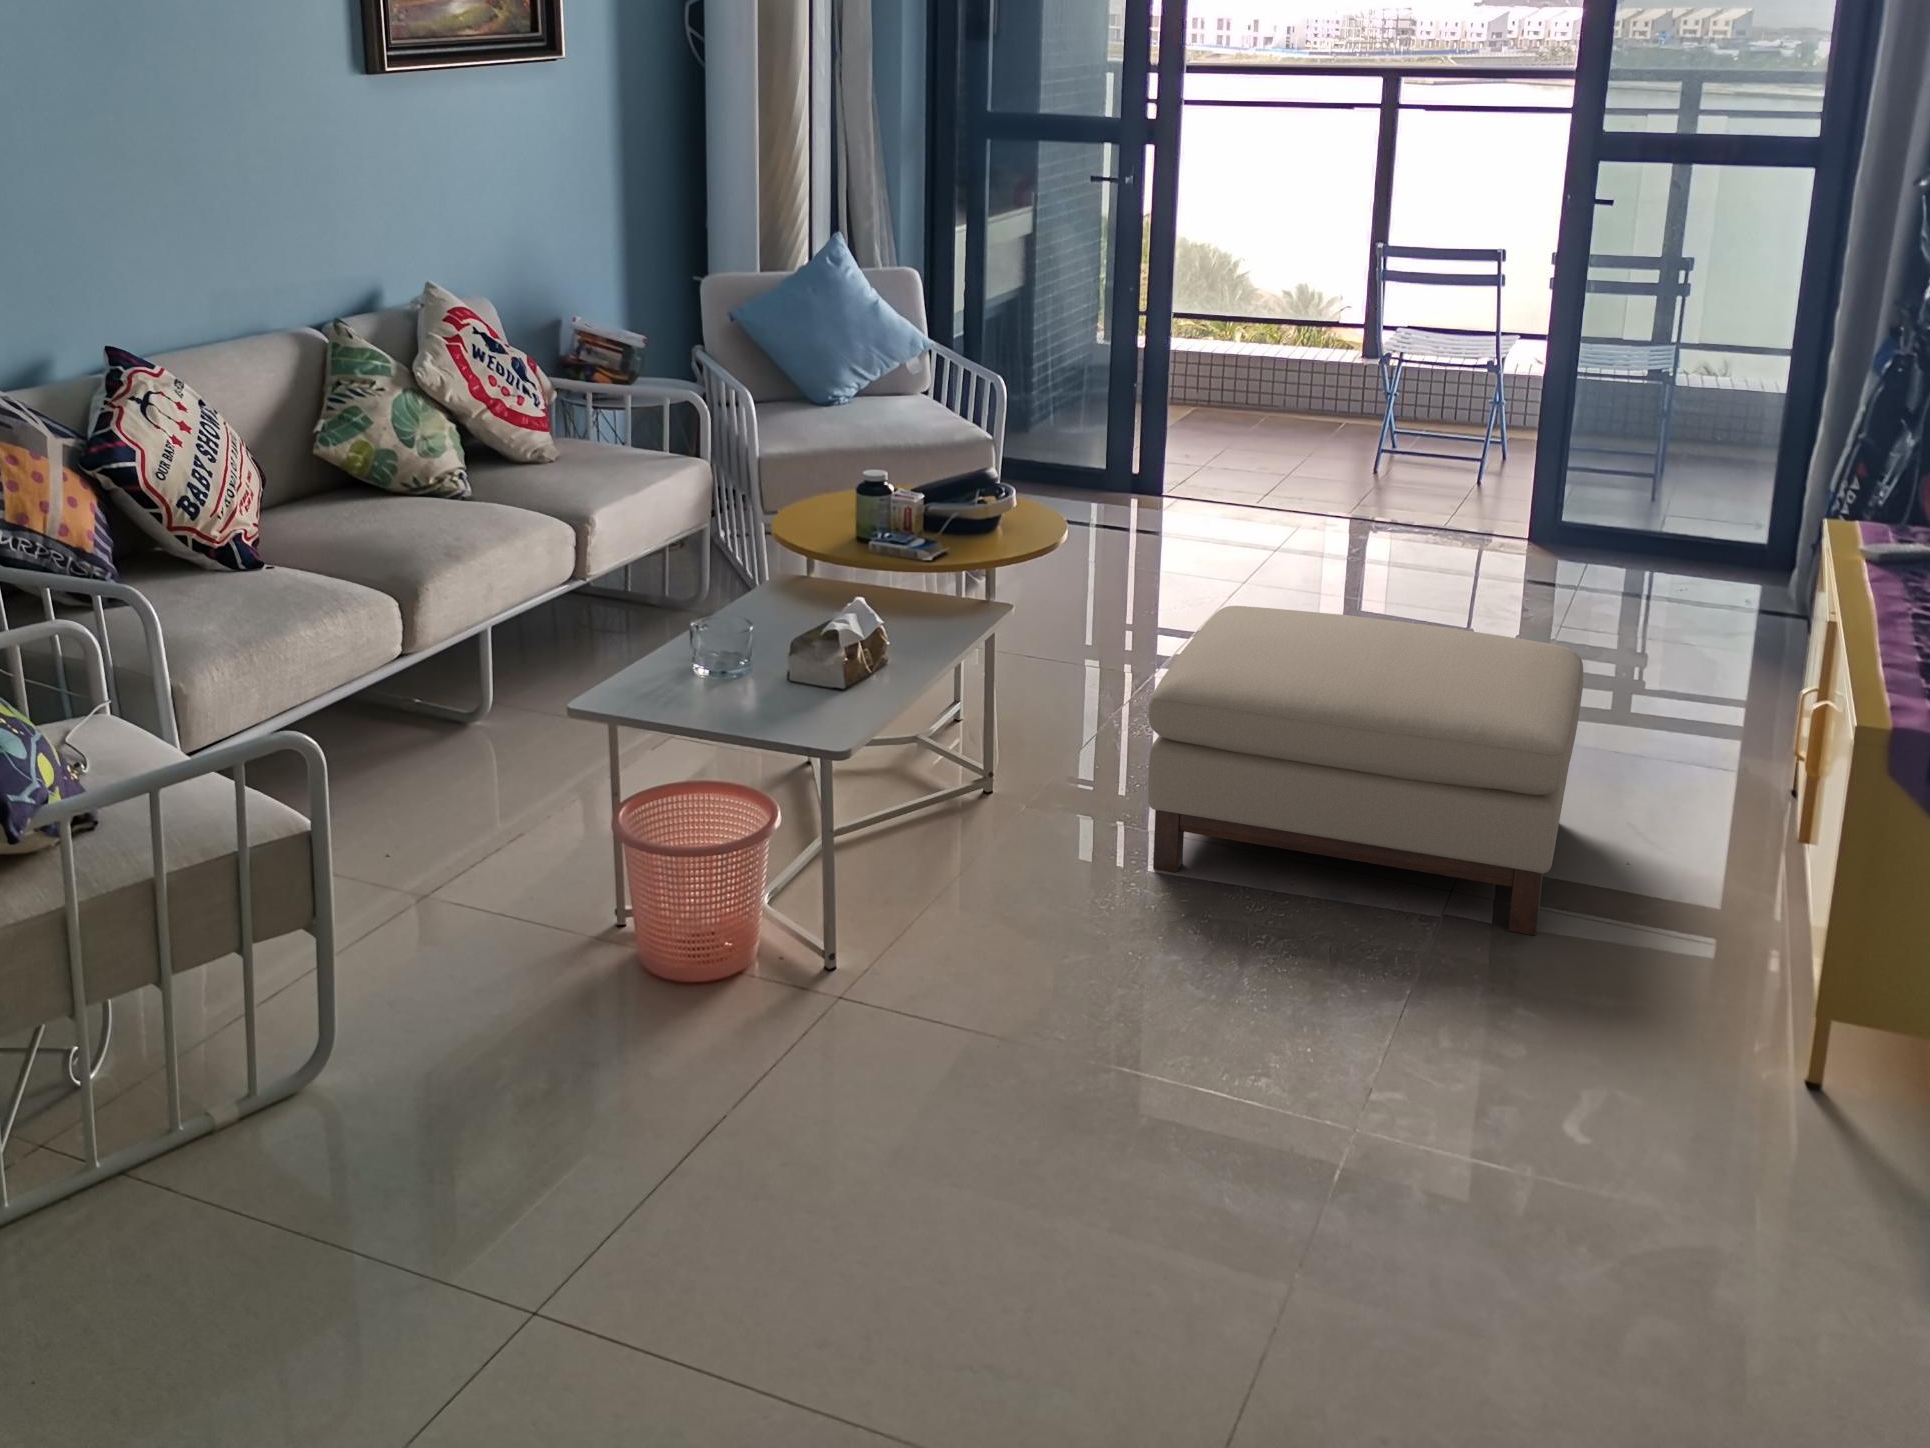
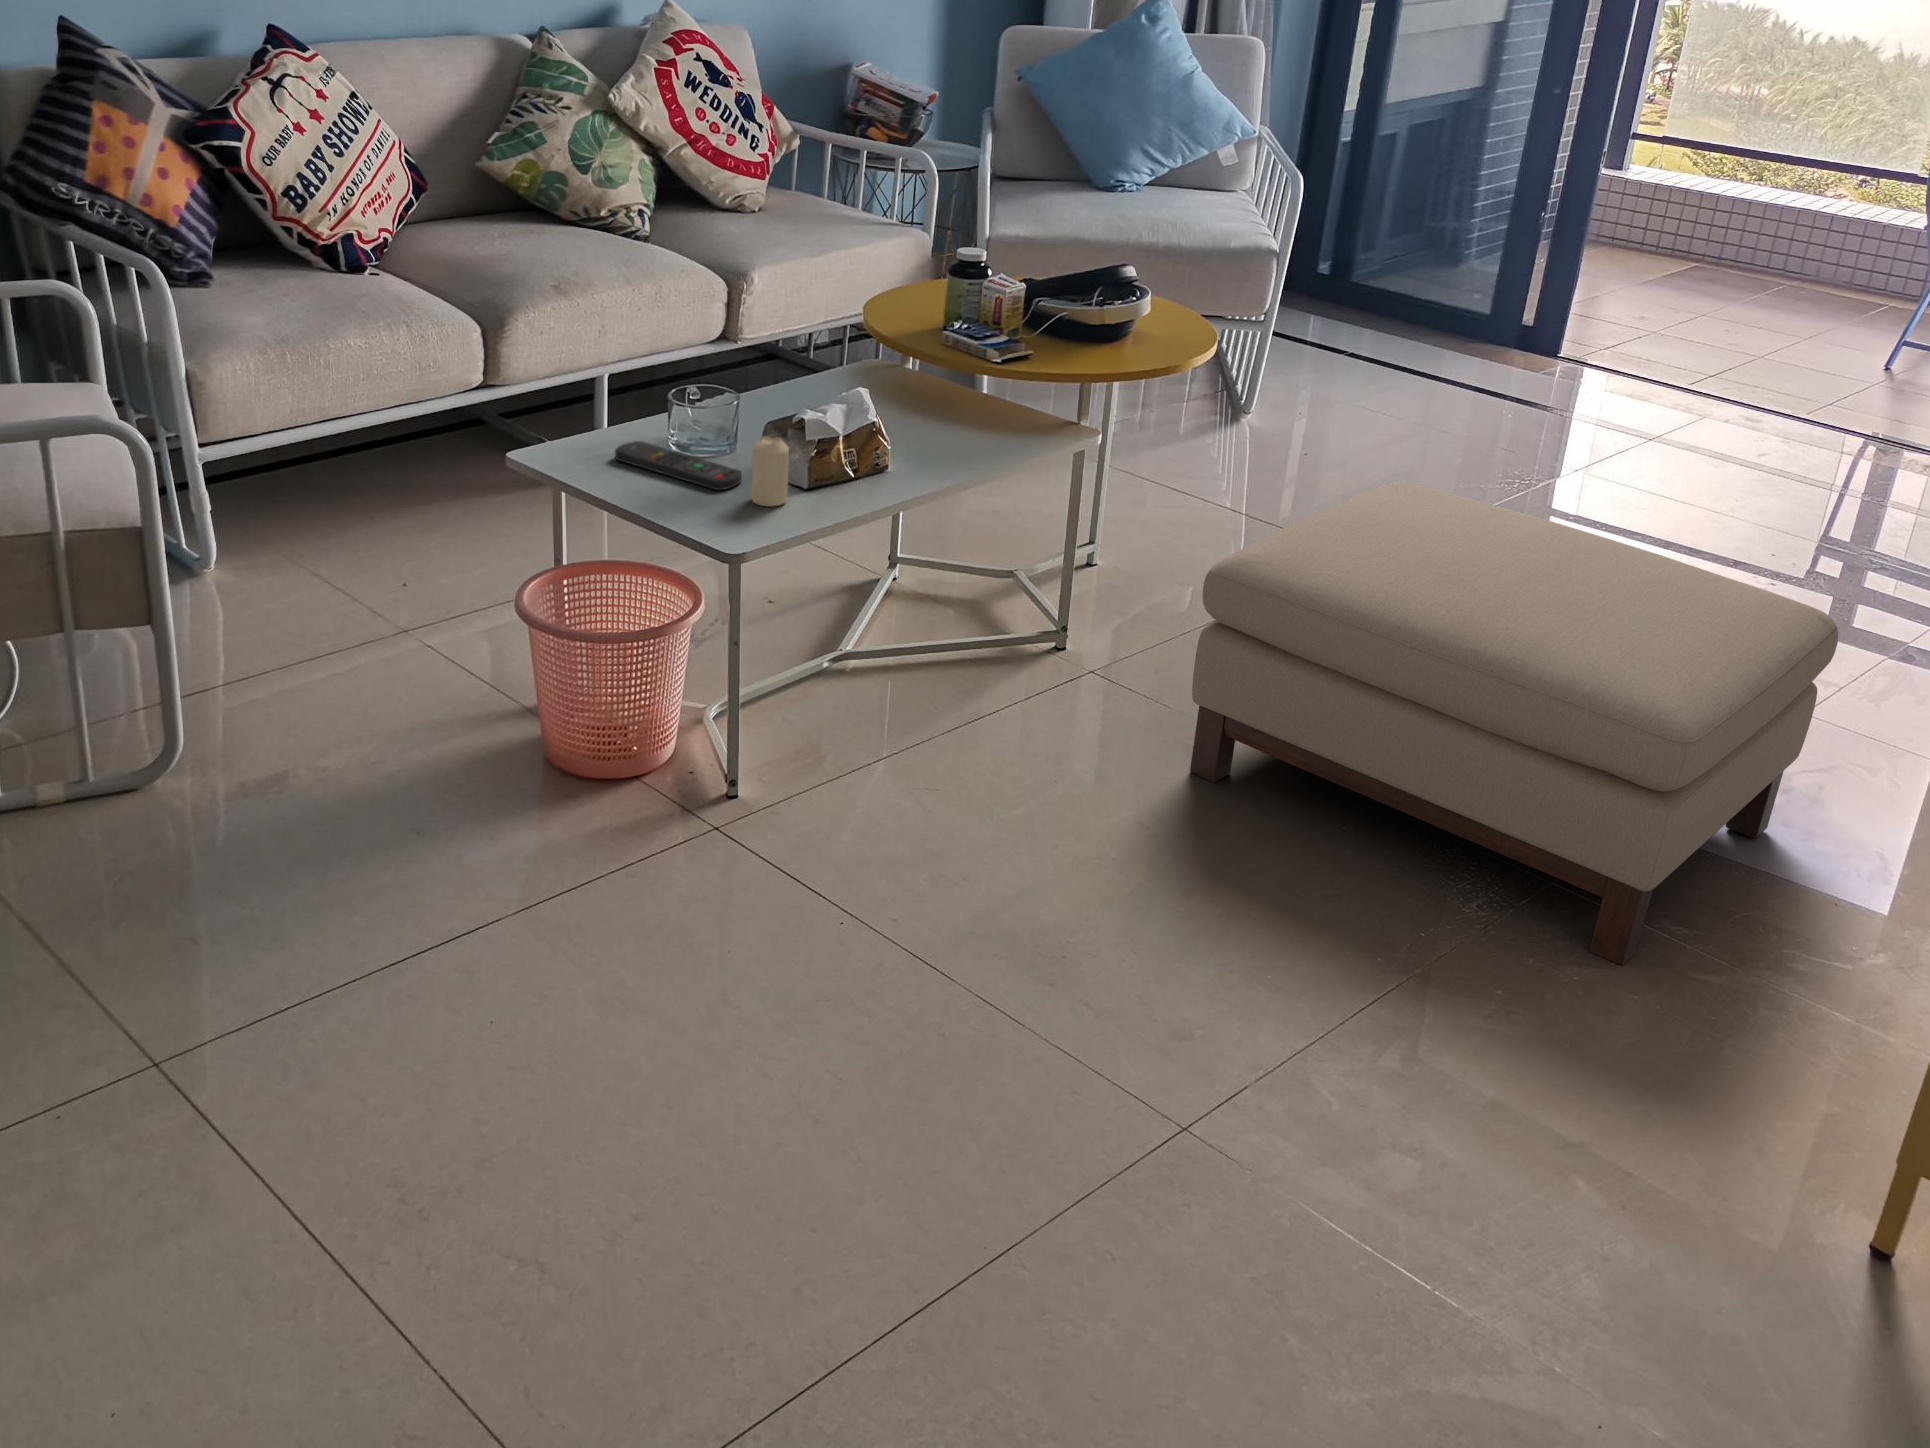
candle: none [795,648,826,709] -> present [751,436,789,506]
remote control: none [648,674,773,703] -> present [615,441,742,490]

